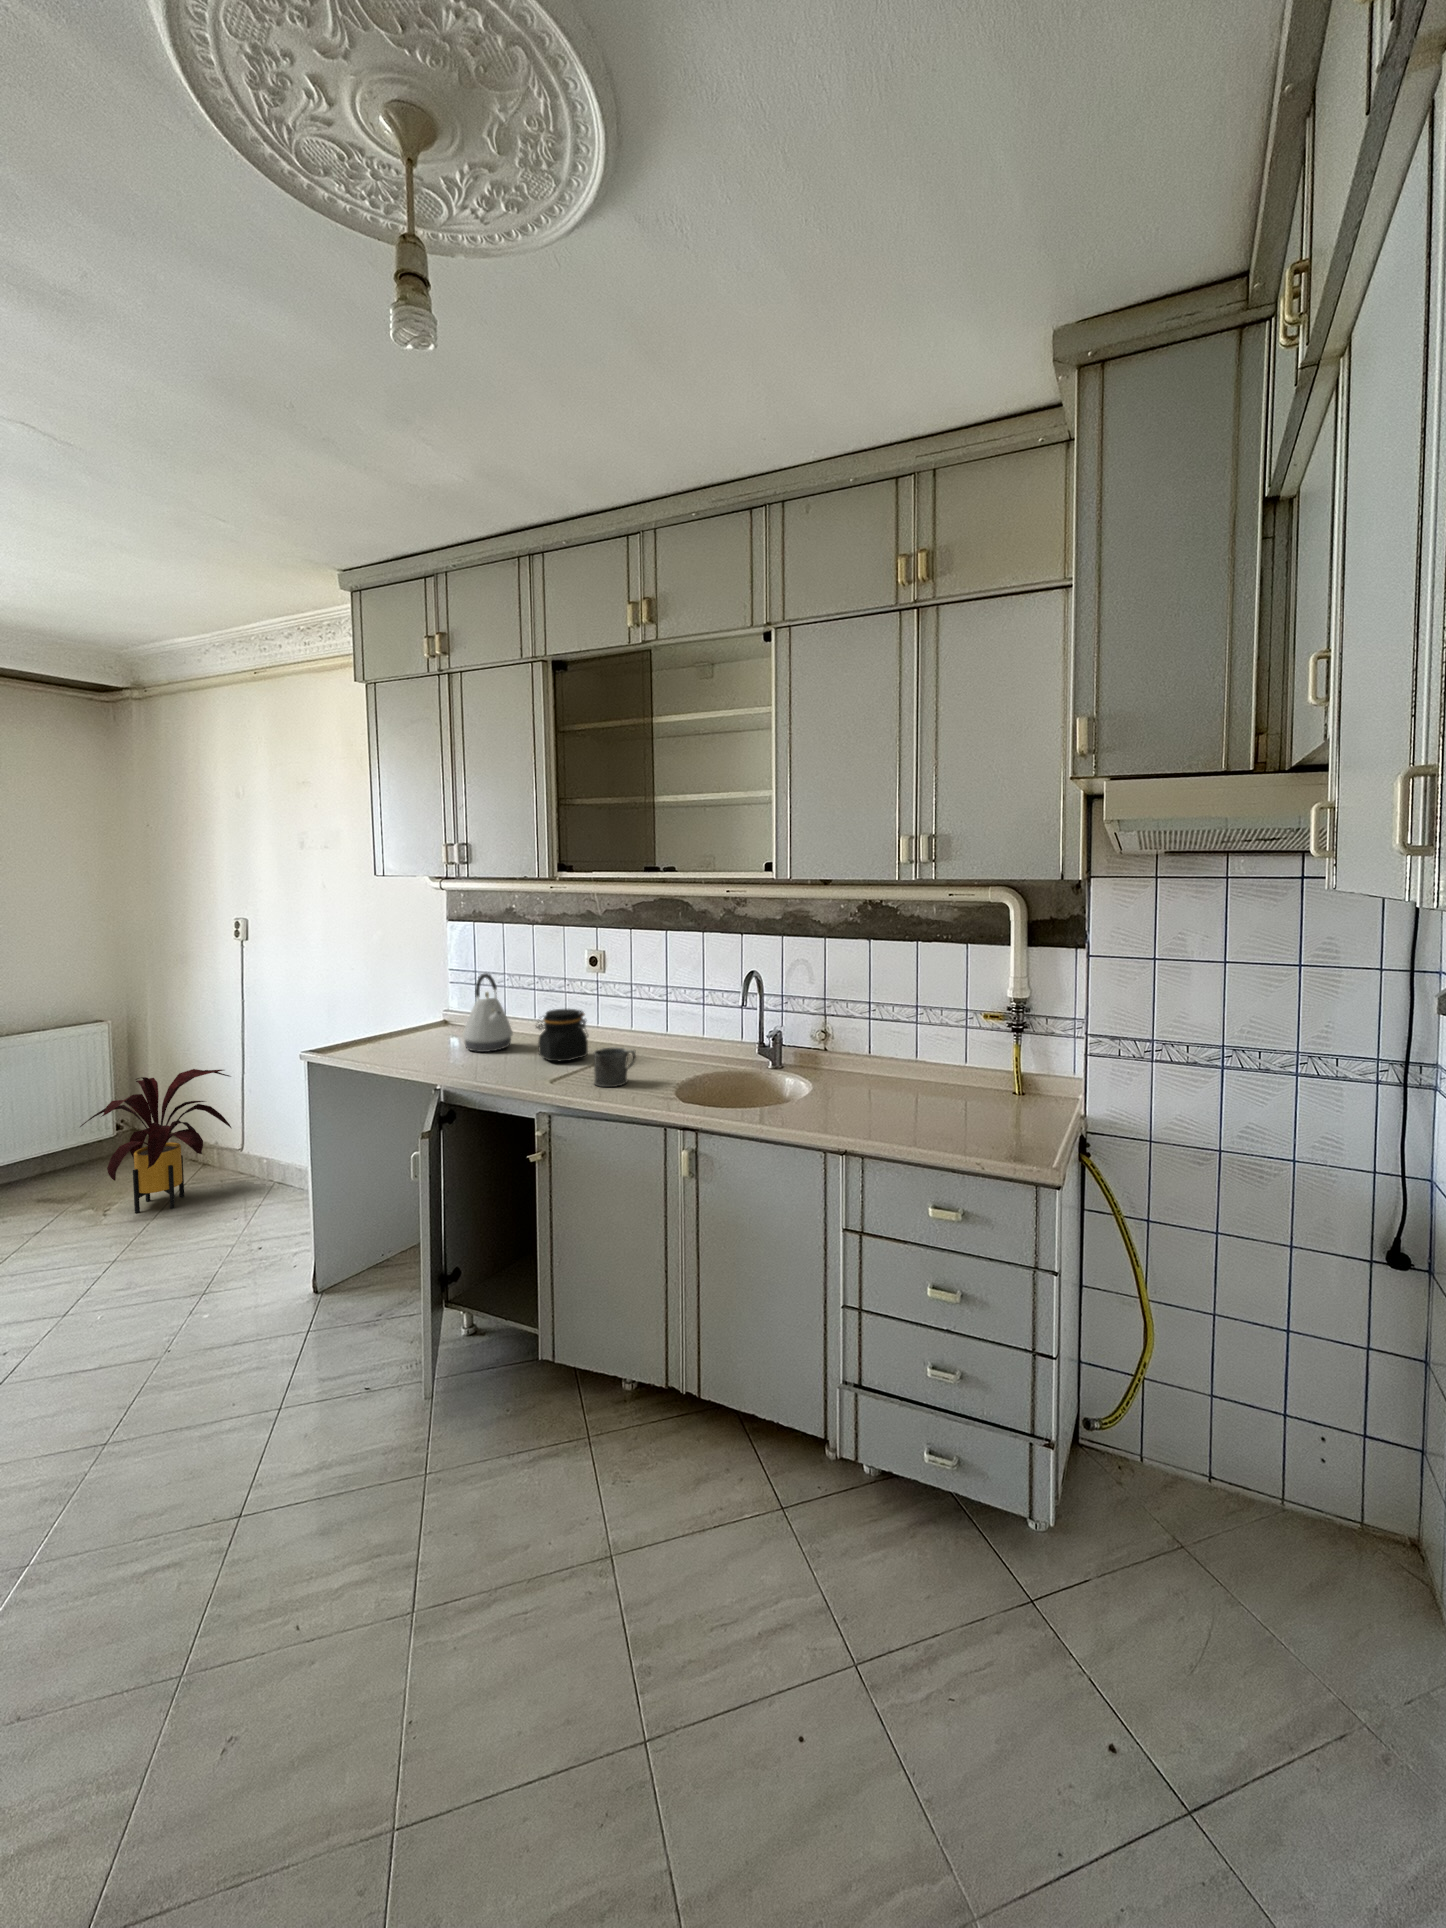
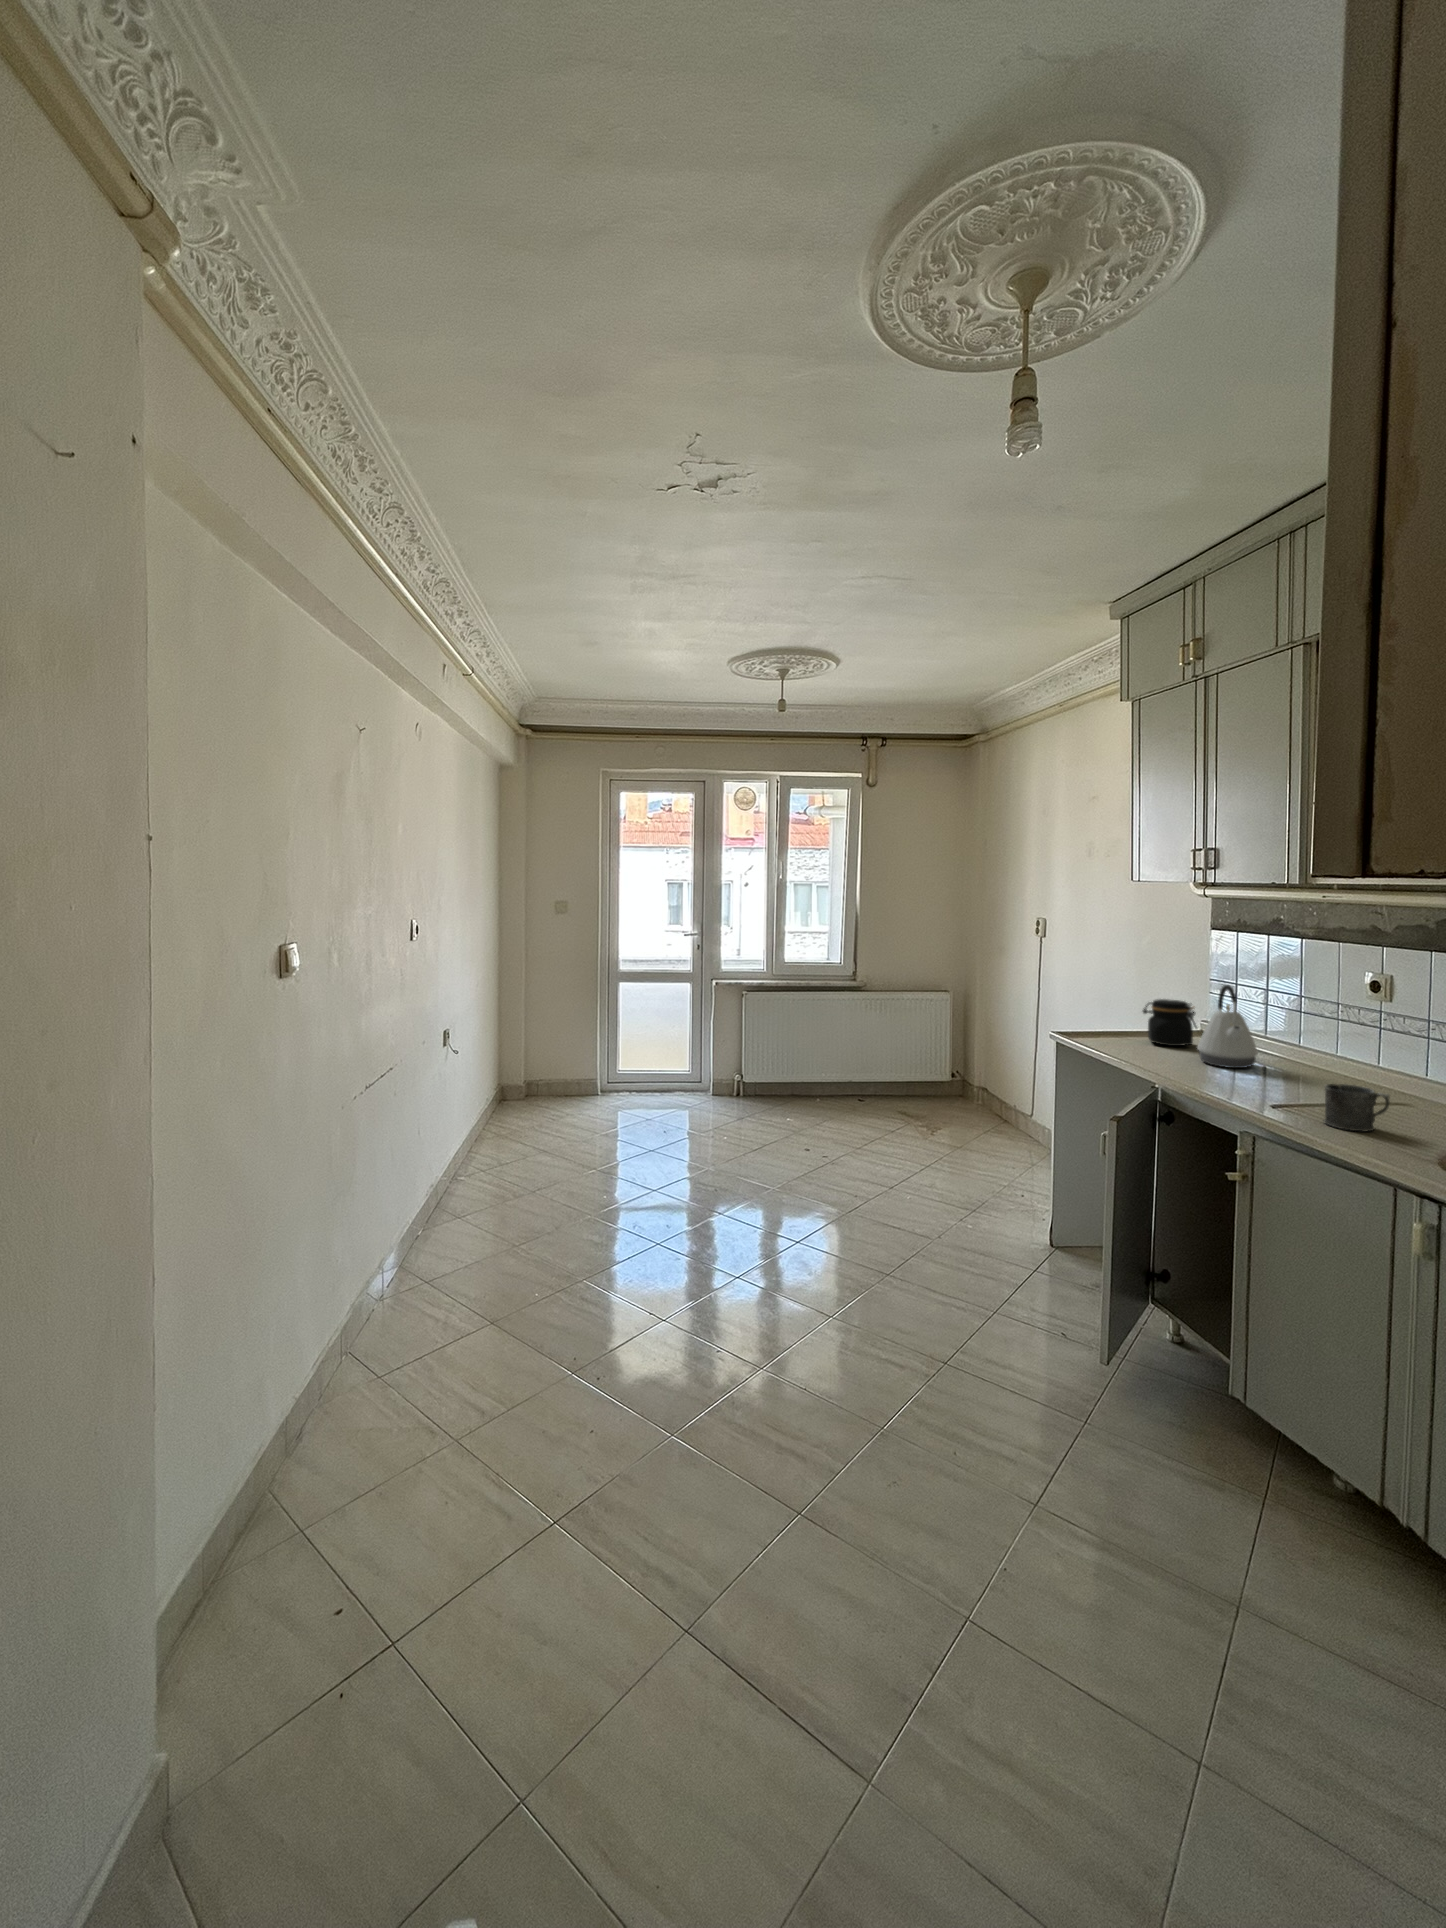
jar: present [536,1009,588,1061] -> present [1143,999,1197,1046]
house plant: present [80,1069,231,1213] -> none [922,1039,1028,1149]

